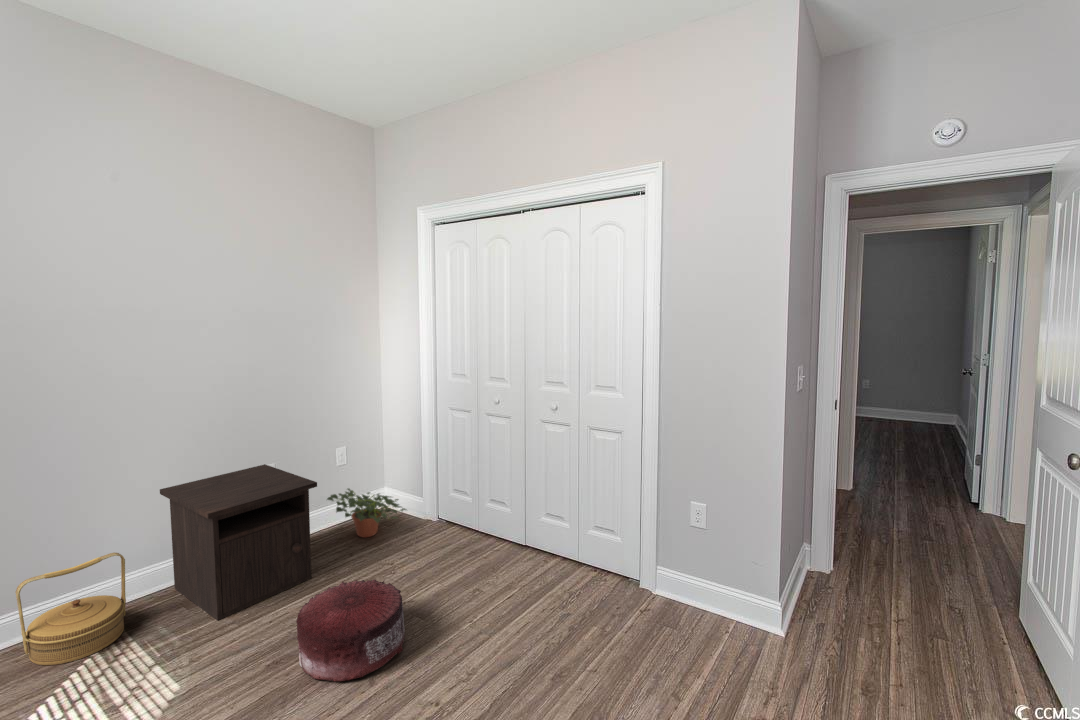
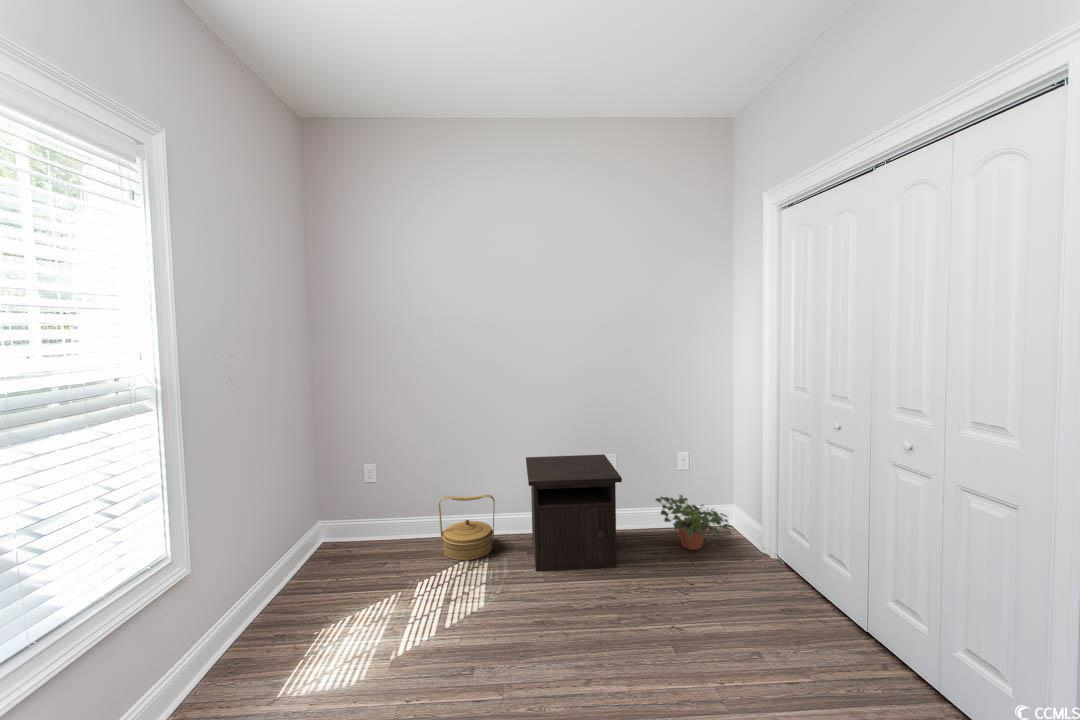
pouf: present [296,580,405,682] -> none [547,576,649,674]

